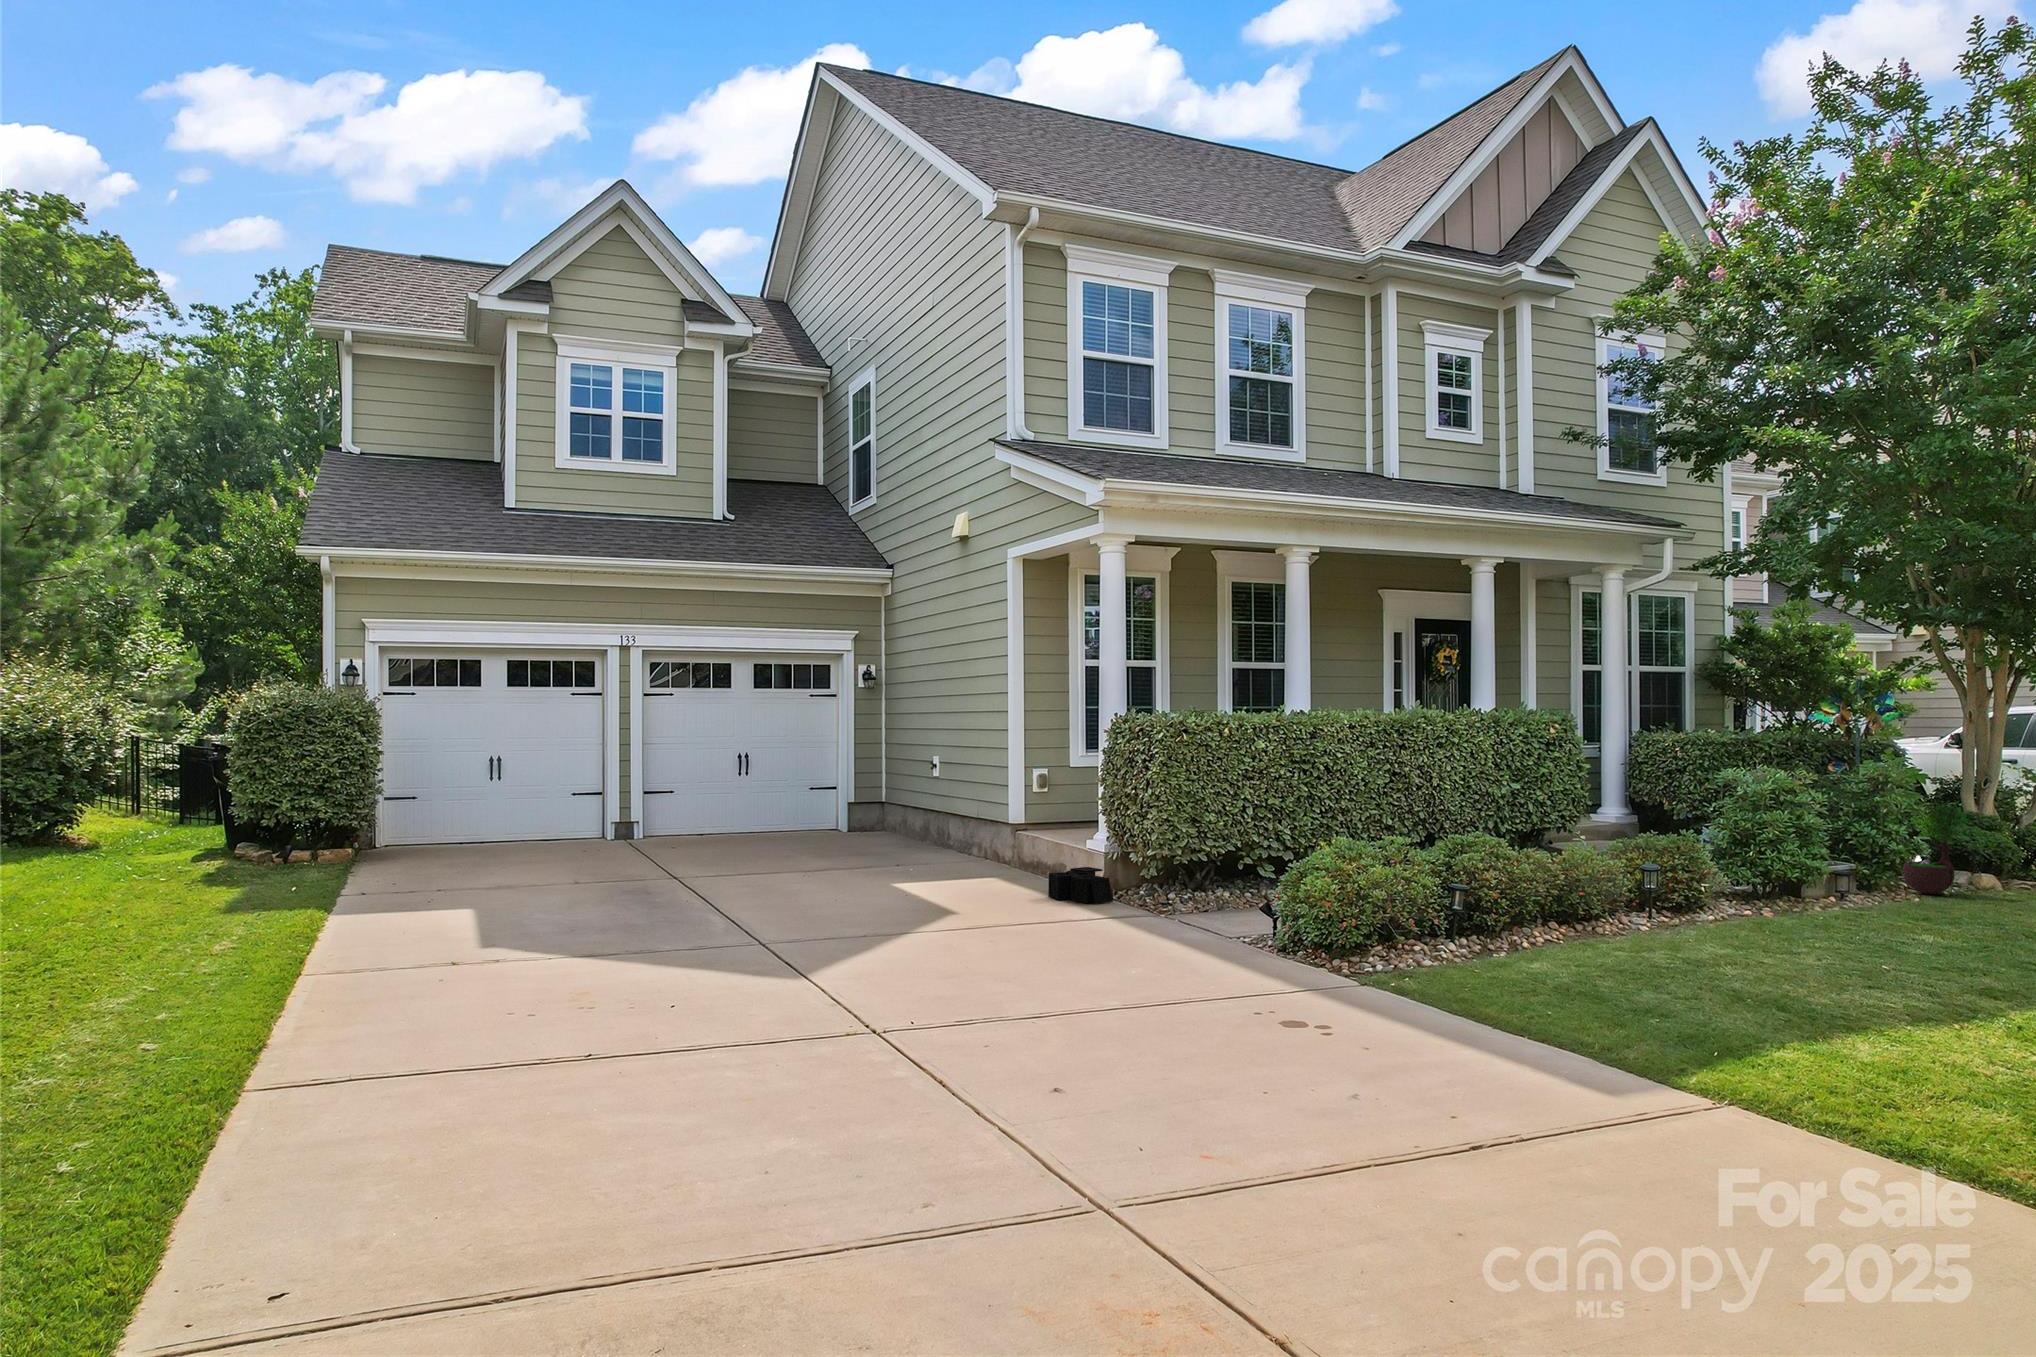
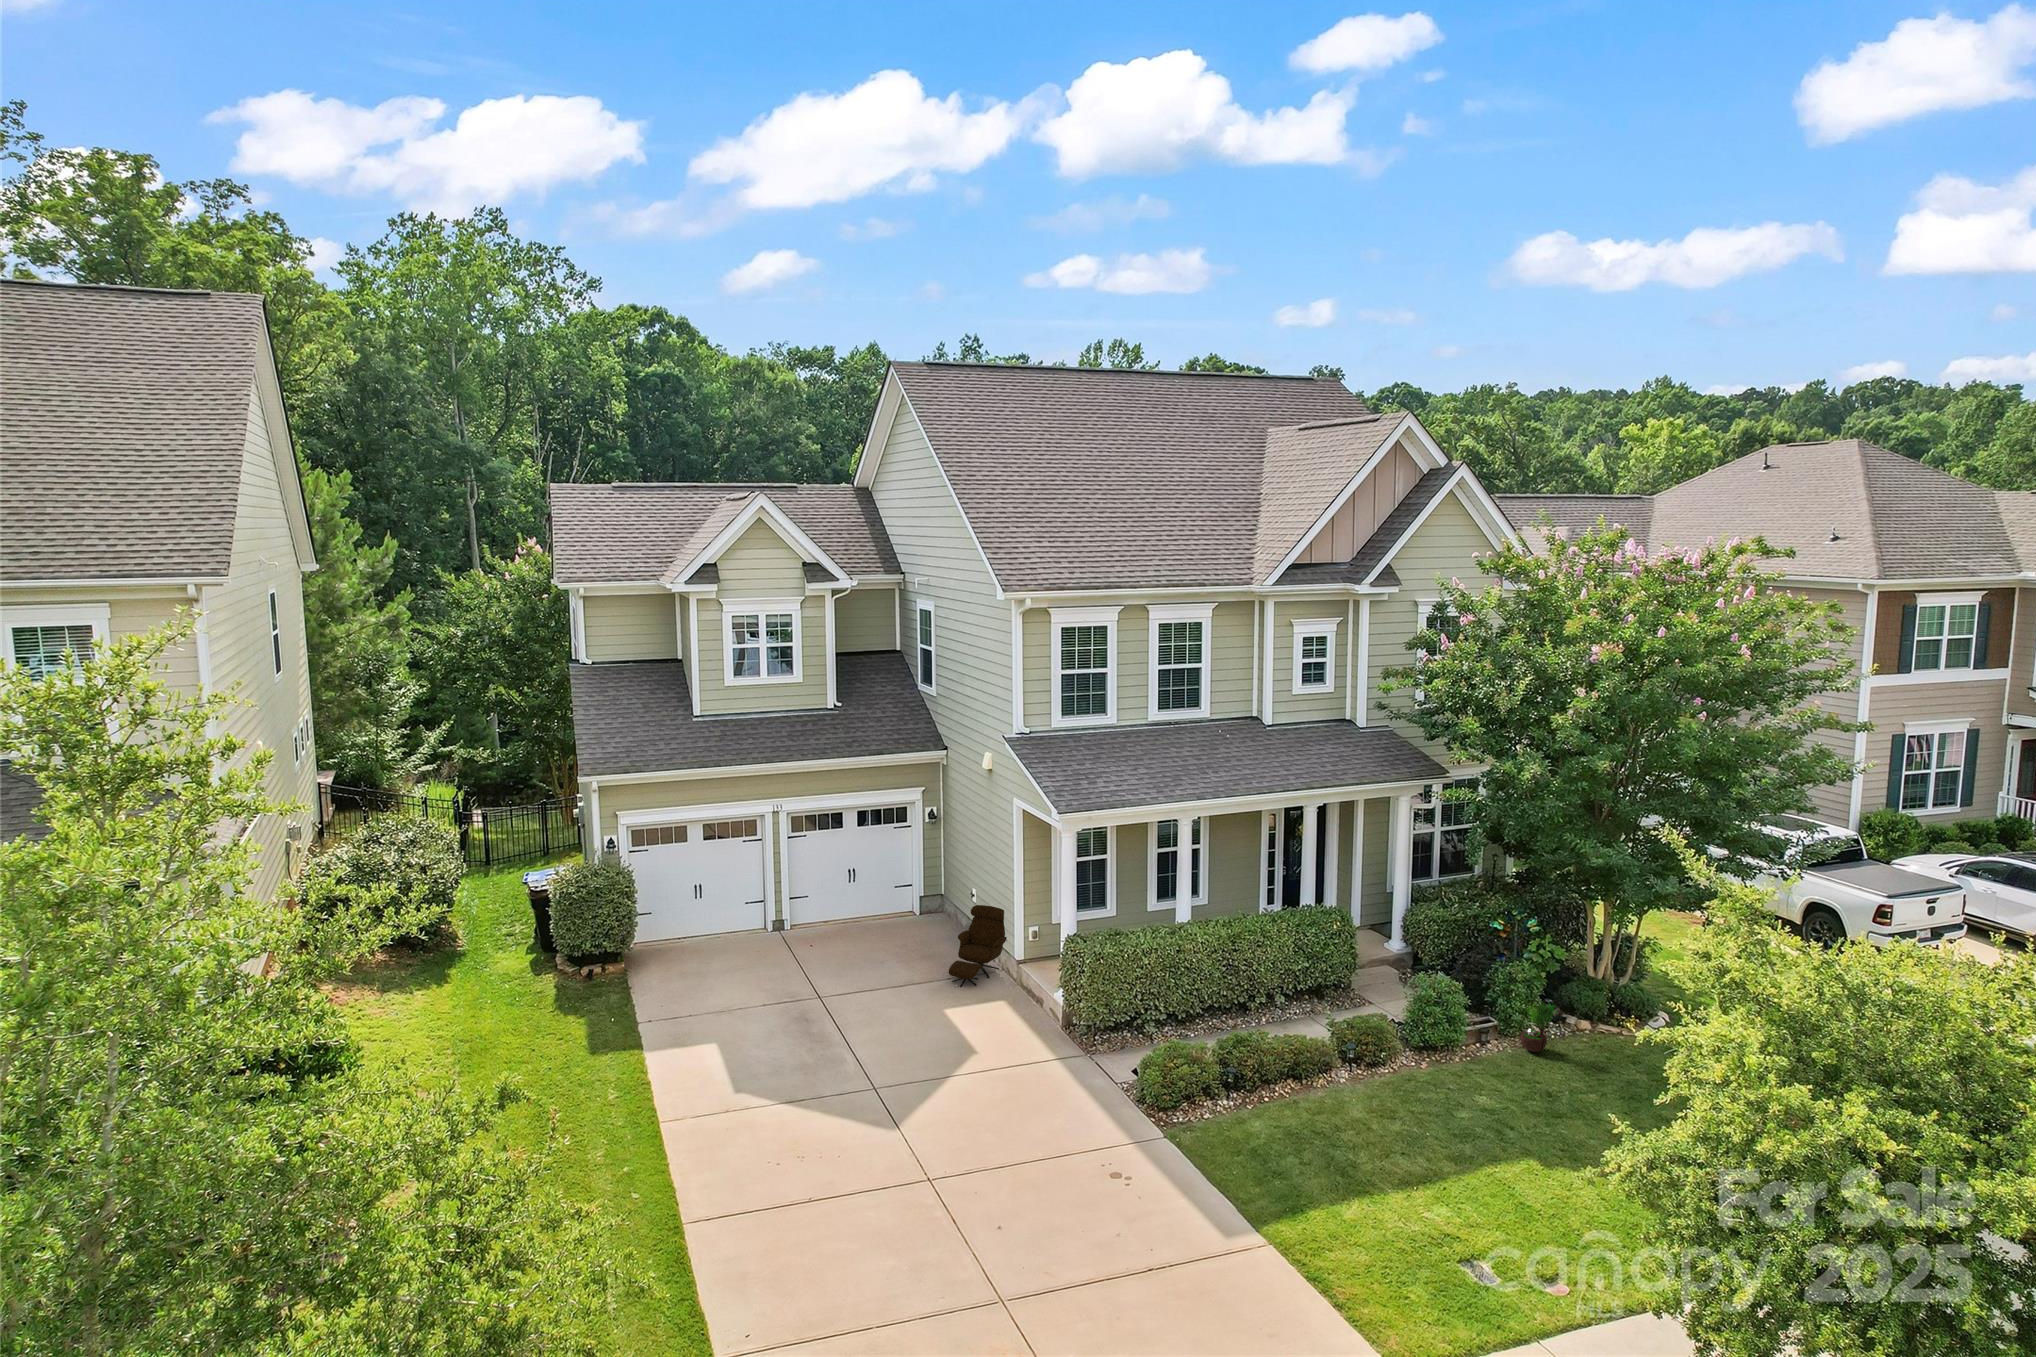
lounge chair: none [902,755,997,866] -> present [949,905,1007,987]
storage bin: present [1048,867,1113,904] -> none [1027,1021,1061,1054]

